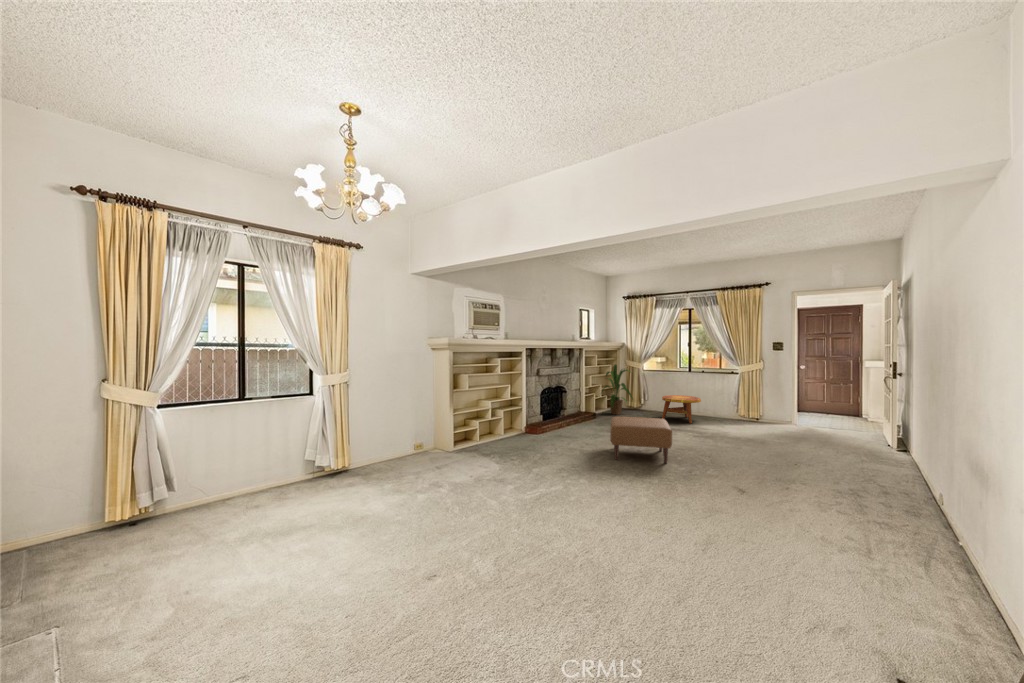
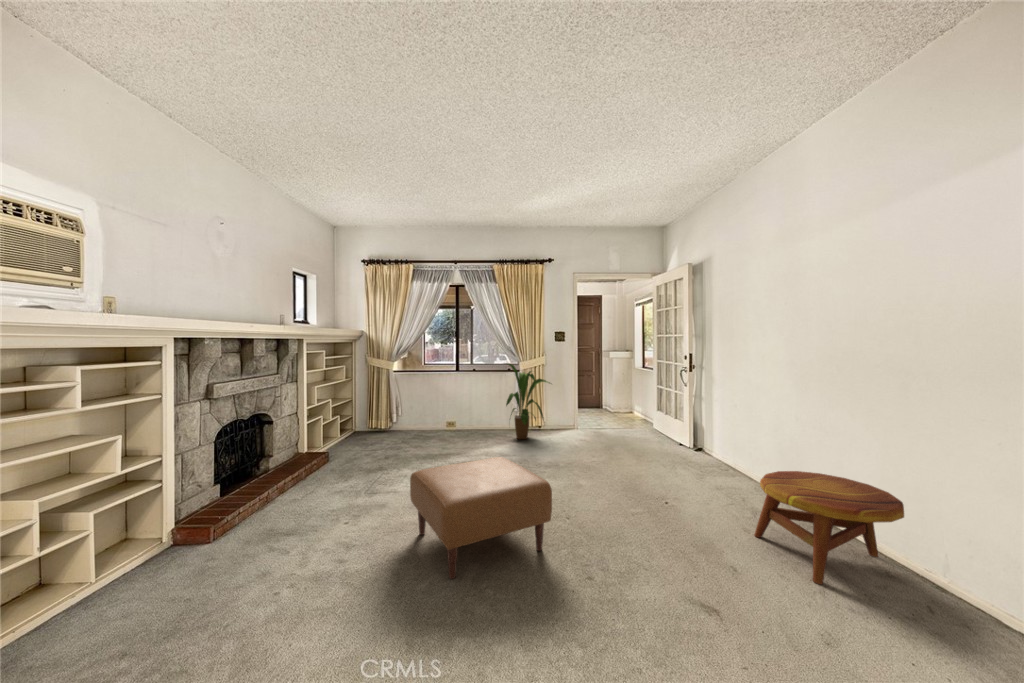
house plant: present [603,365,633,415] -> present [506,363,550,439]
side table: present [662,395,701,423] -> present [754,471,904,584]

